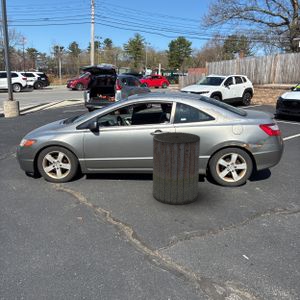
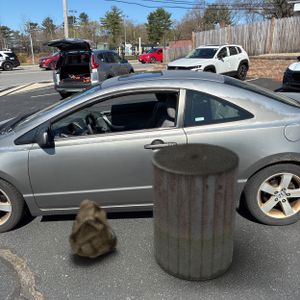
backpack: none [105,160,132,194] -> present [69,200,117,258]

